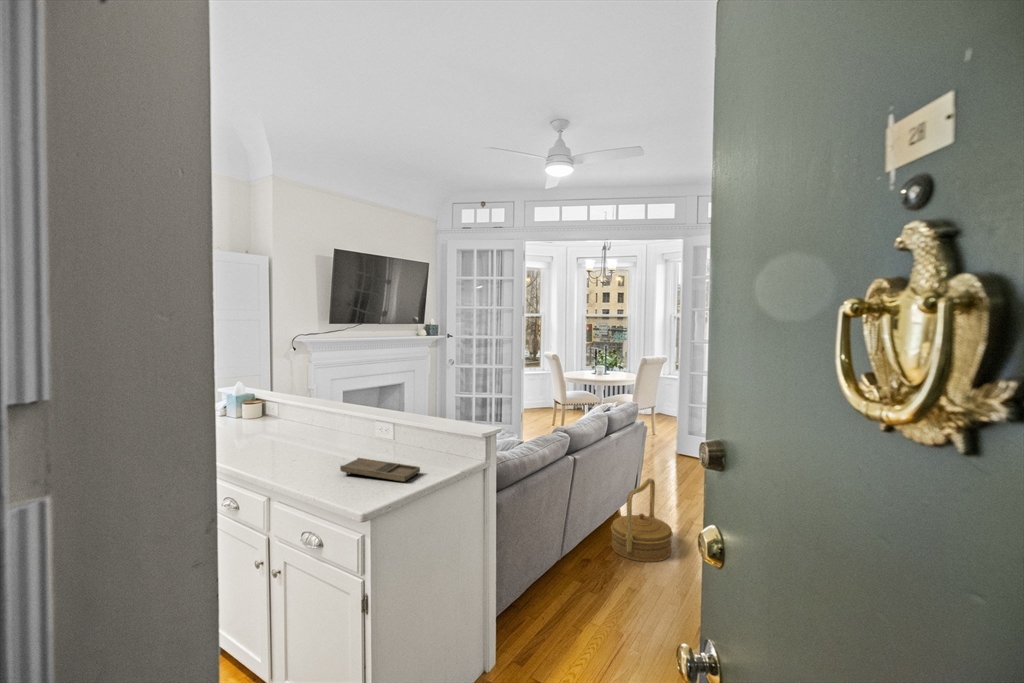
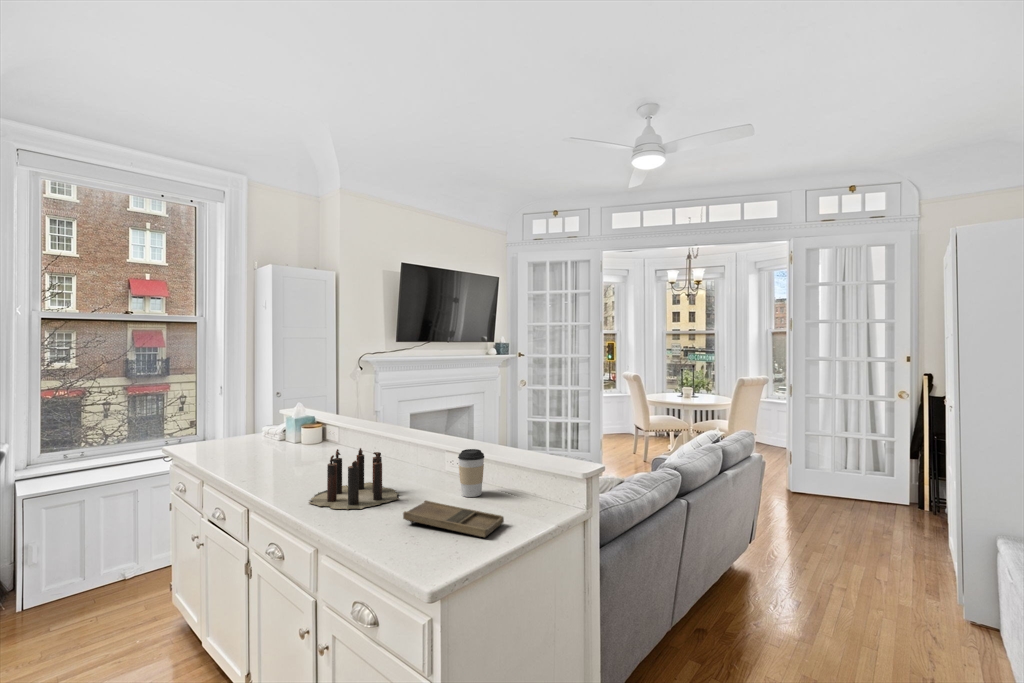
candle: none [259,418,351,467] -> present [309,448,399,510]
coffee cup: none [385,418,407,455] -> present [458,449,484,497]
woven basket: present [611,479,673,562] -> none [729,526,814,637]

